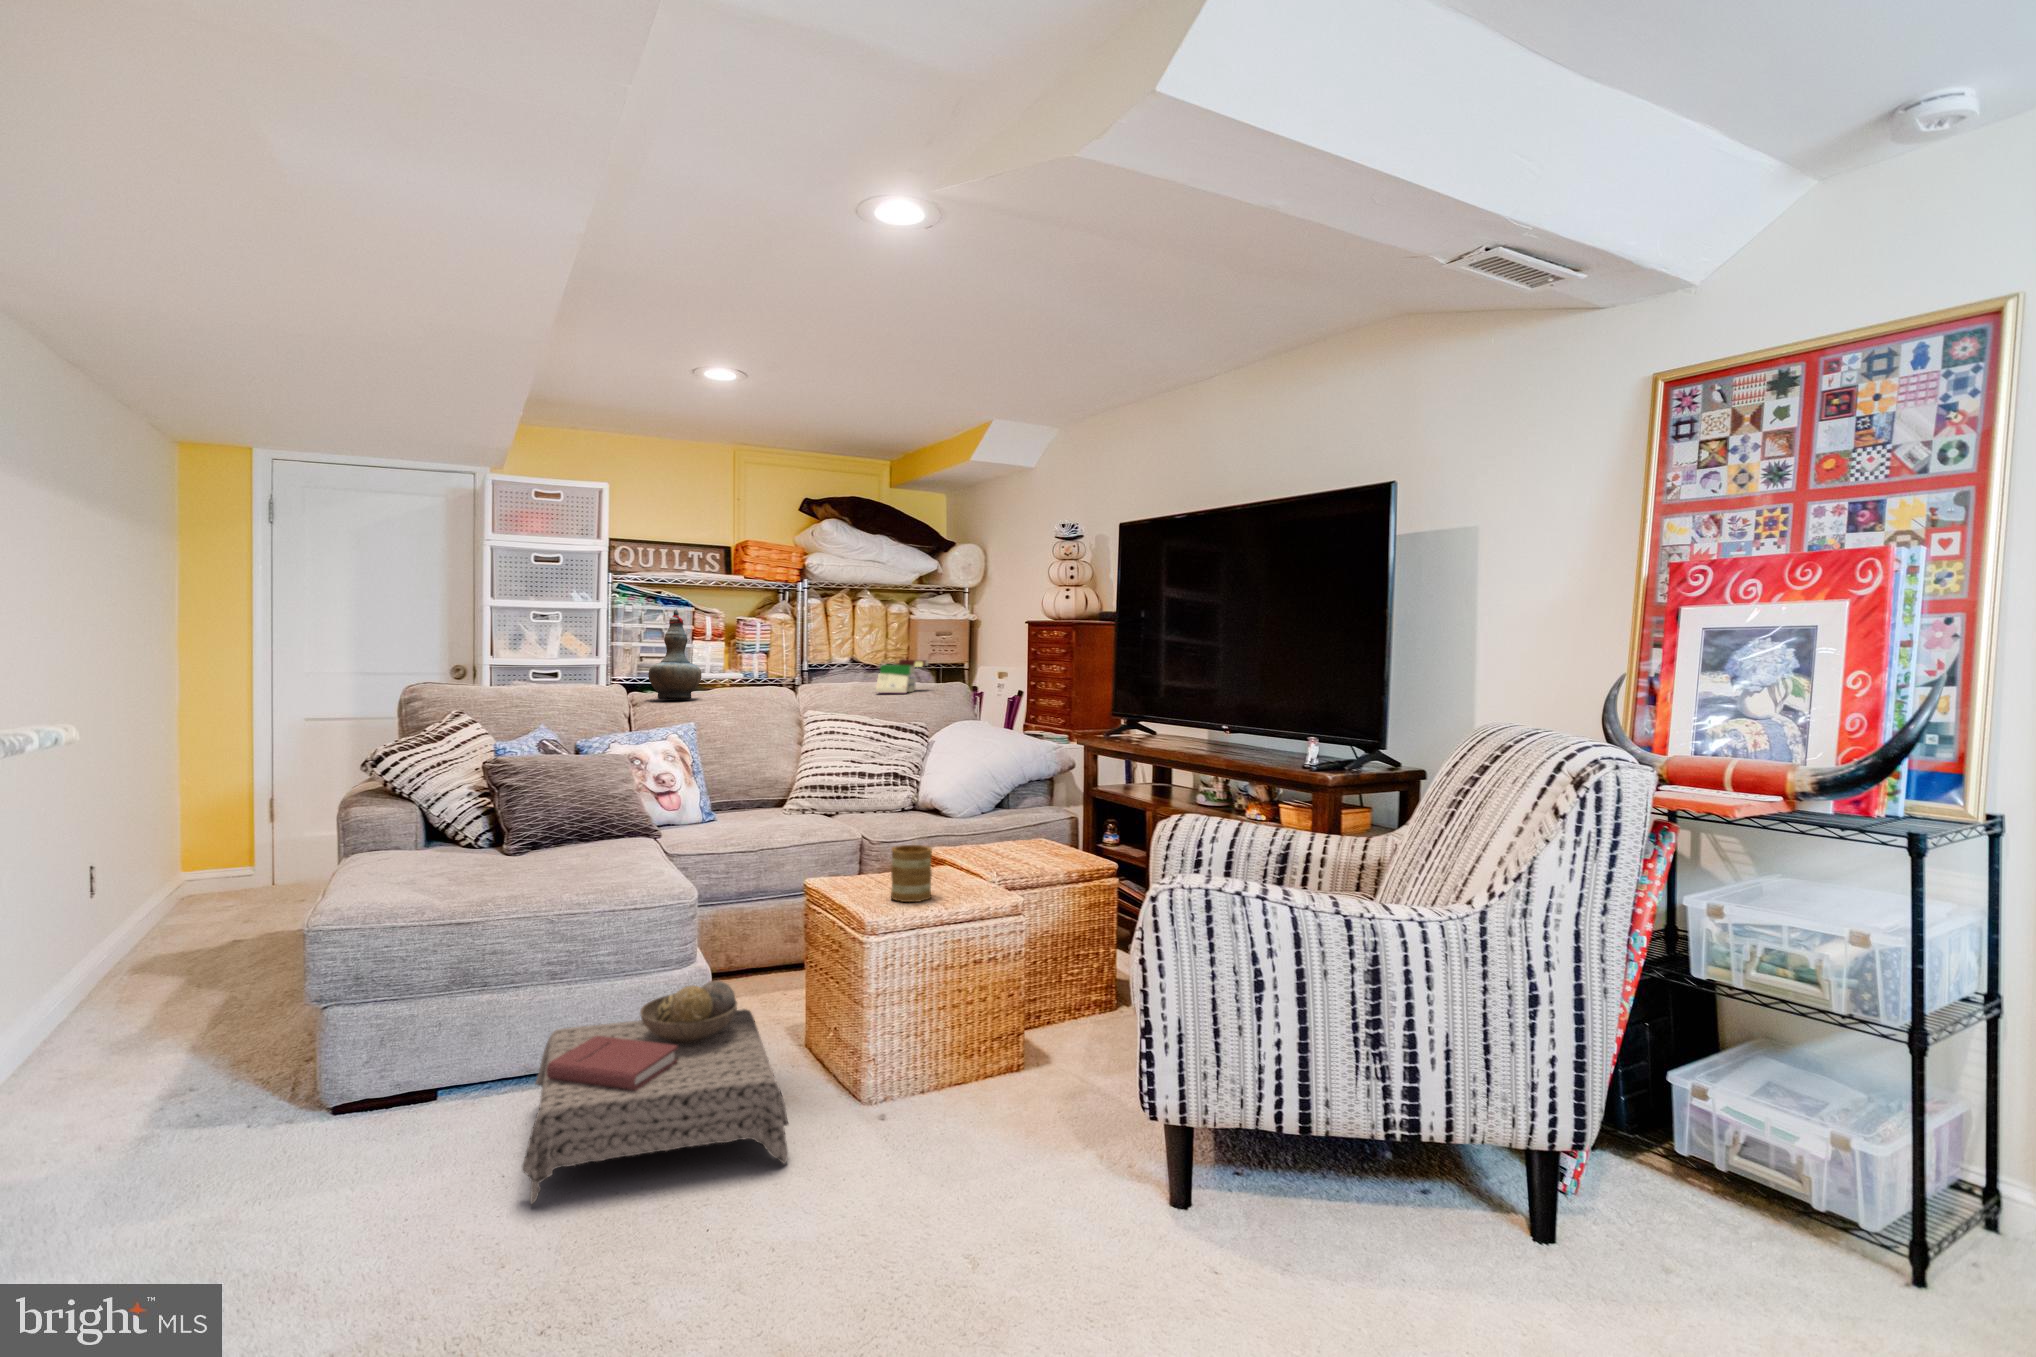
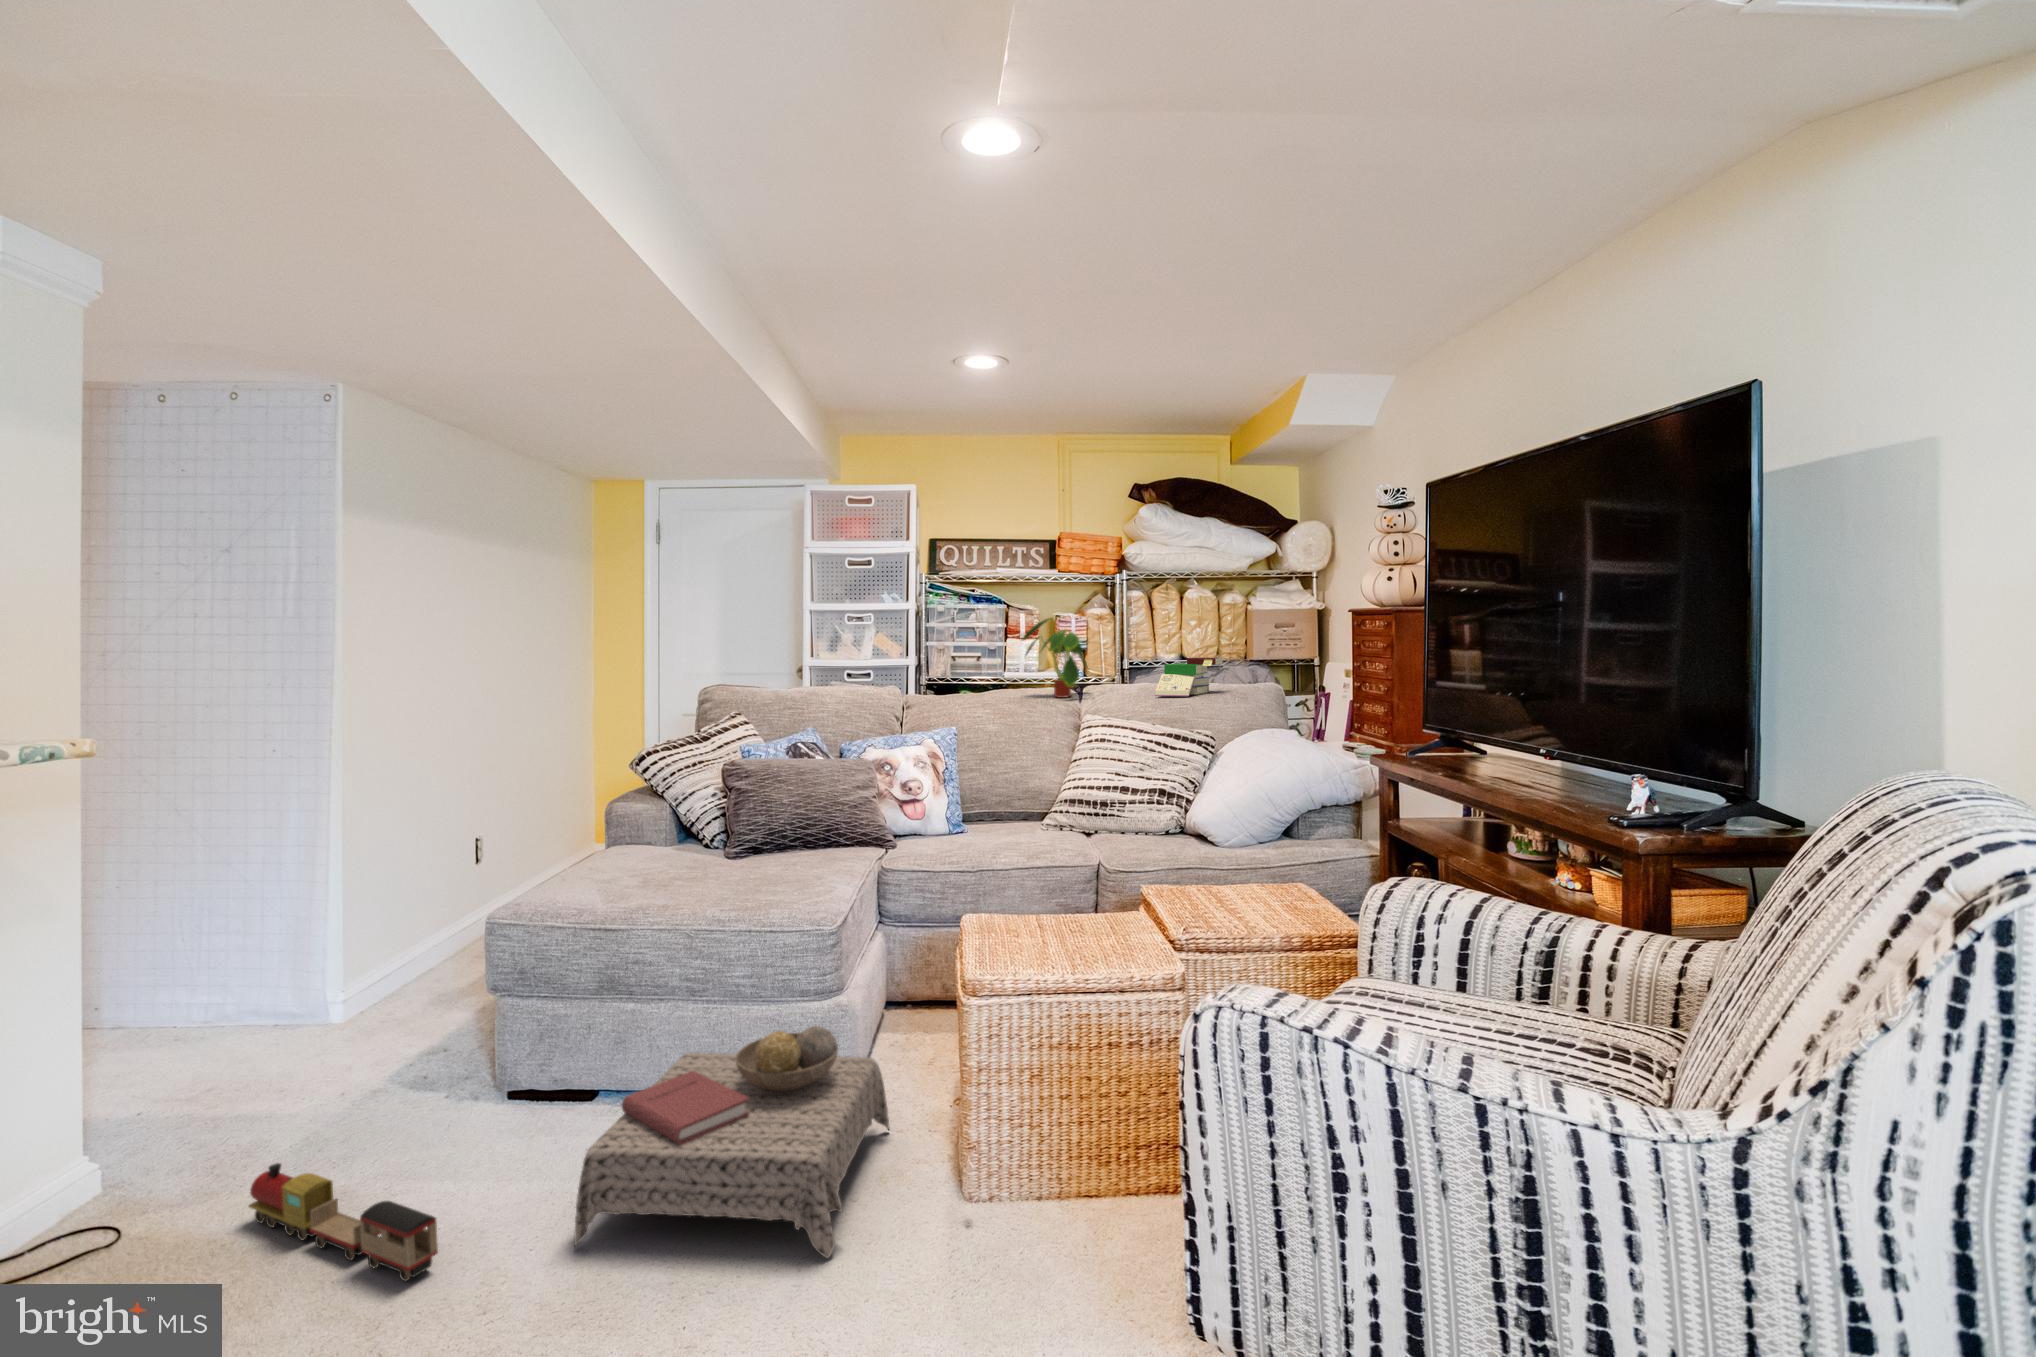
decorative vase: present [648,609,701,700] -> none [925,611,976,703]
plant: none [741,618,808,694] -> present [1023,618,1088,698]
mug: present [891,845,932,902] -> none [1022,889,1074,960]
toy train: none [90,1192,395,1265] -> present [249,1163,438,1281]

